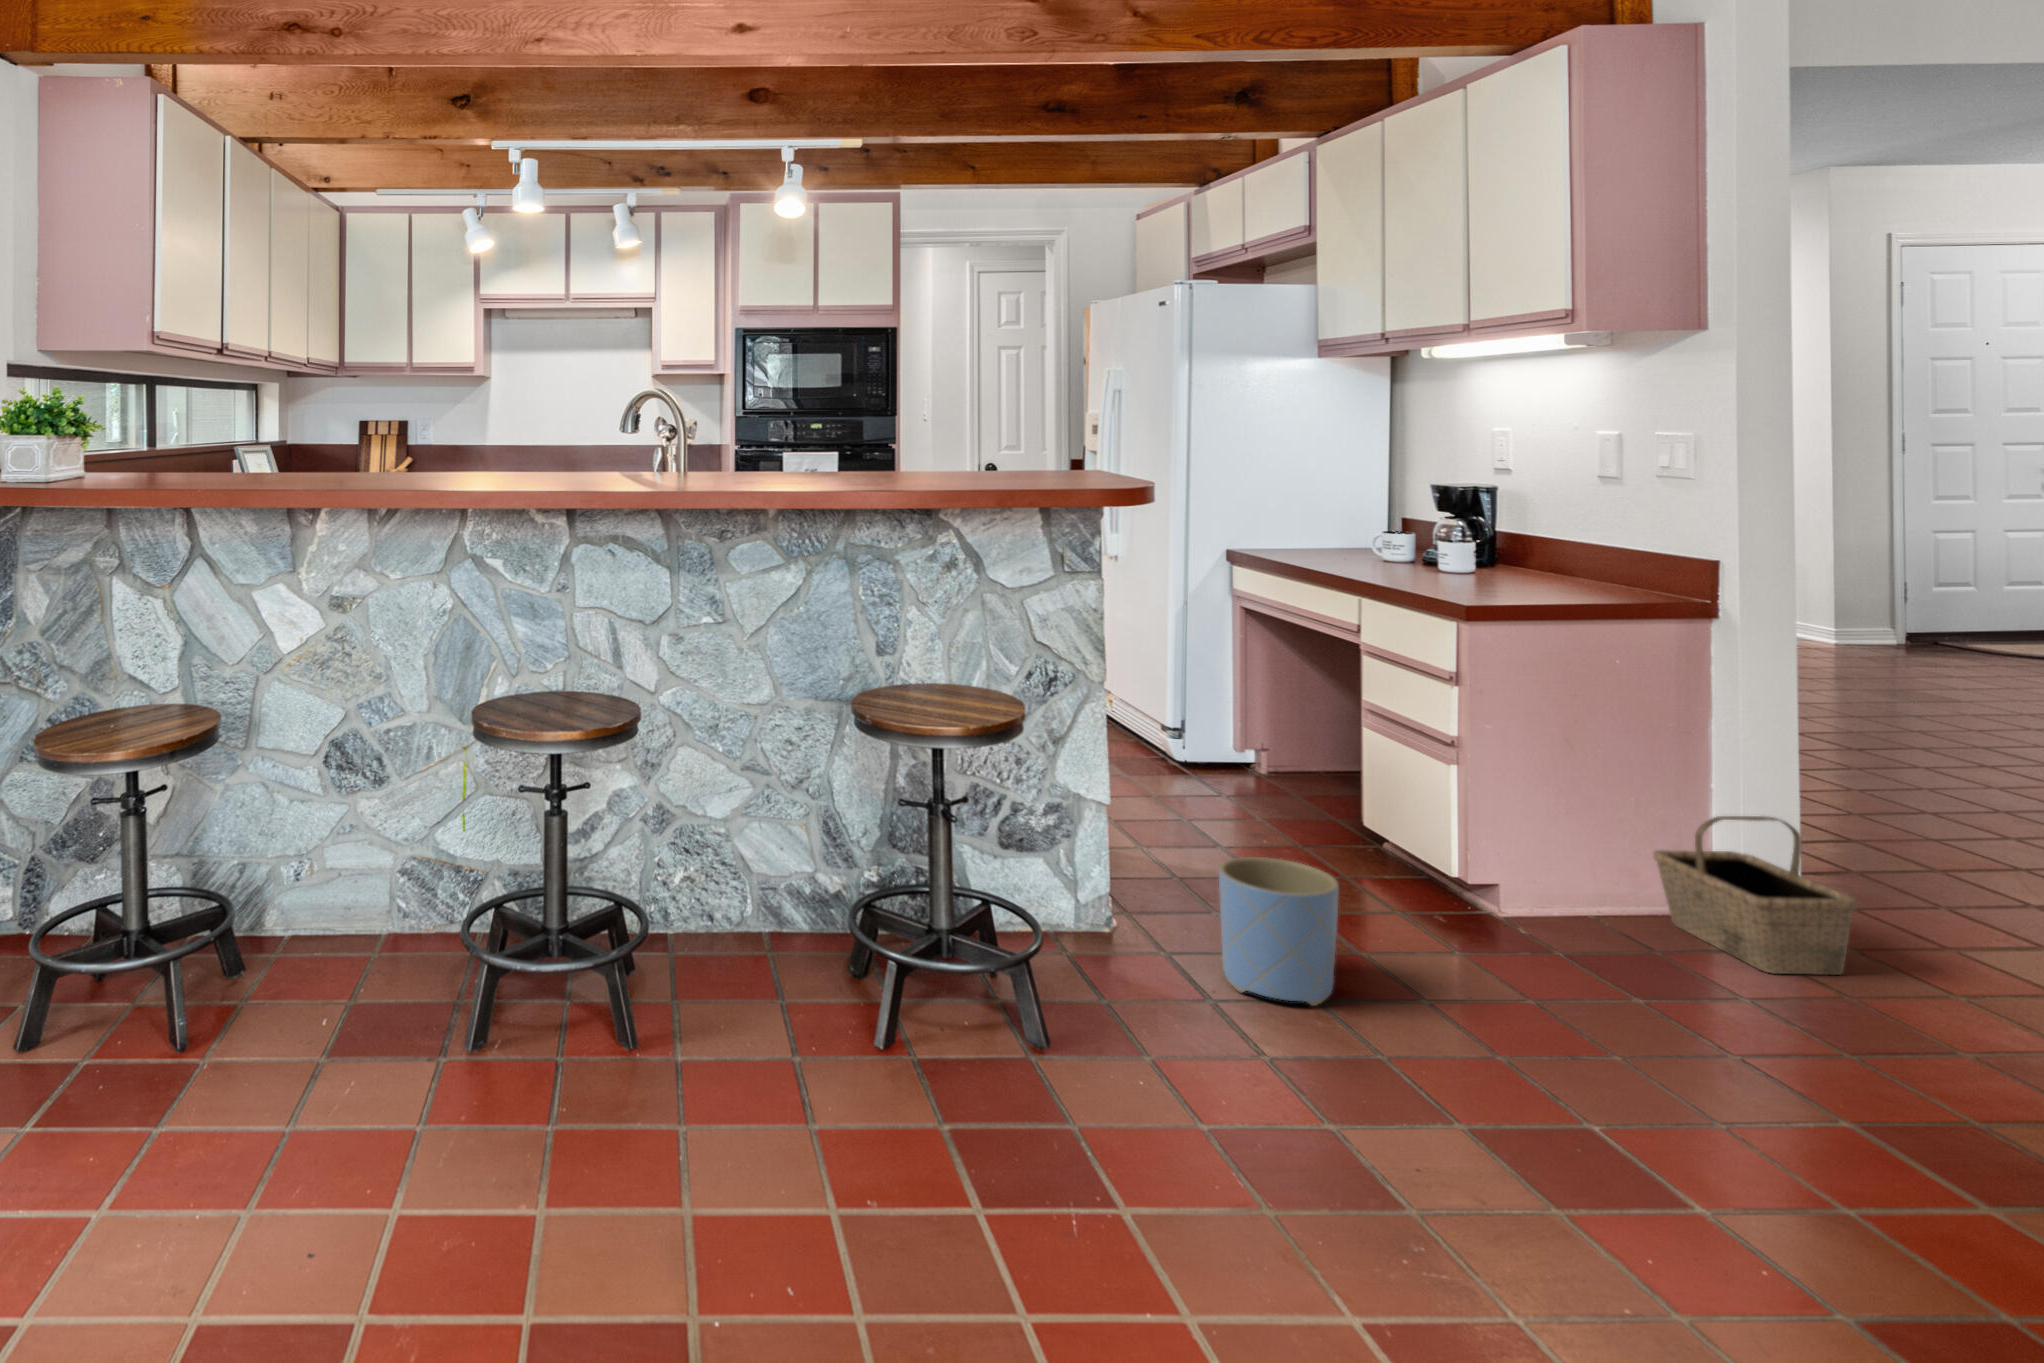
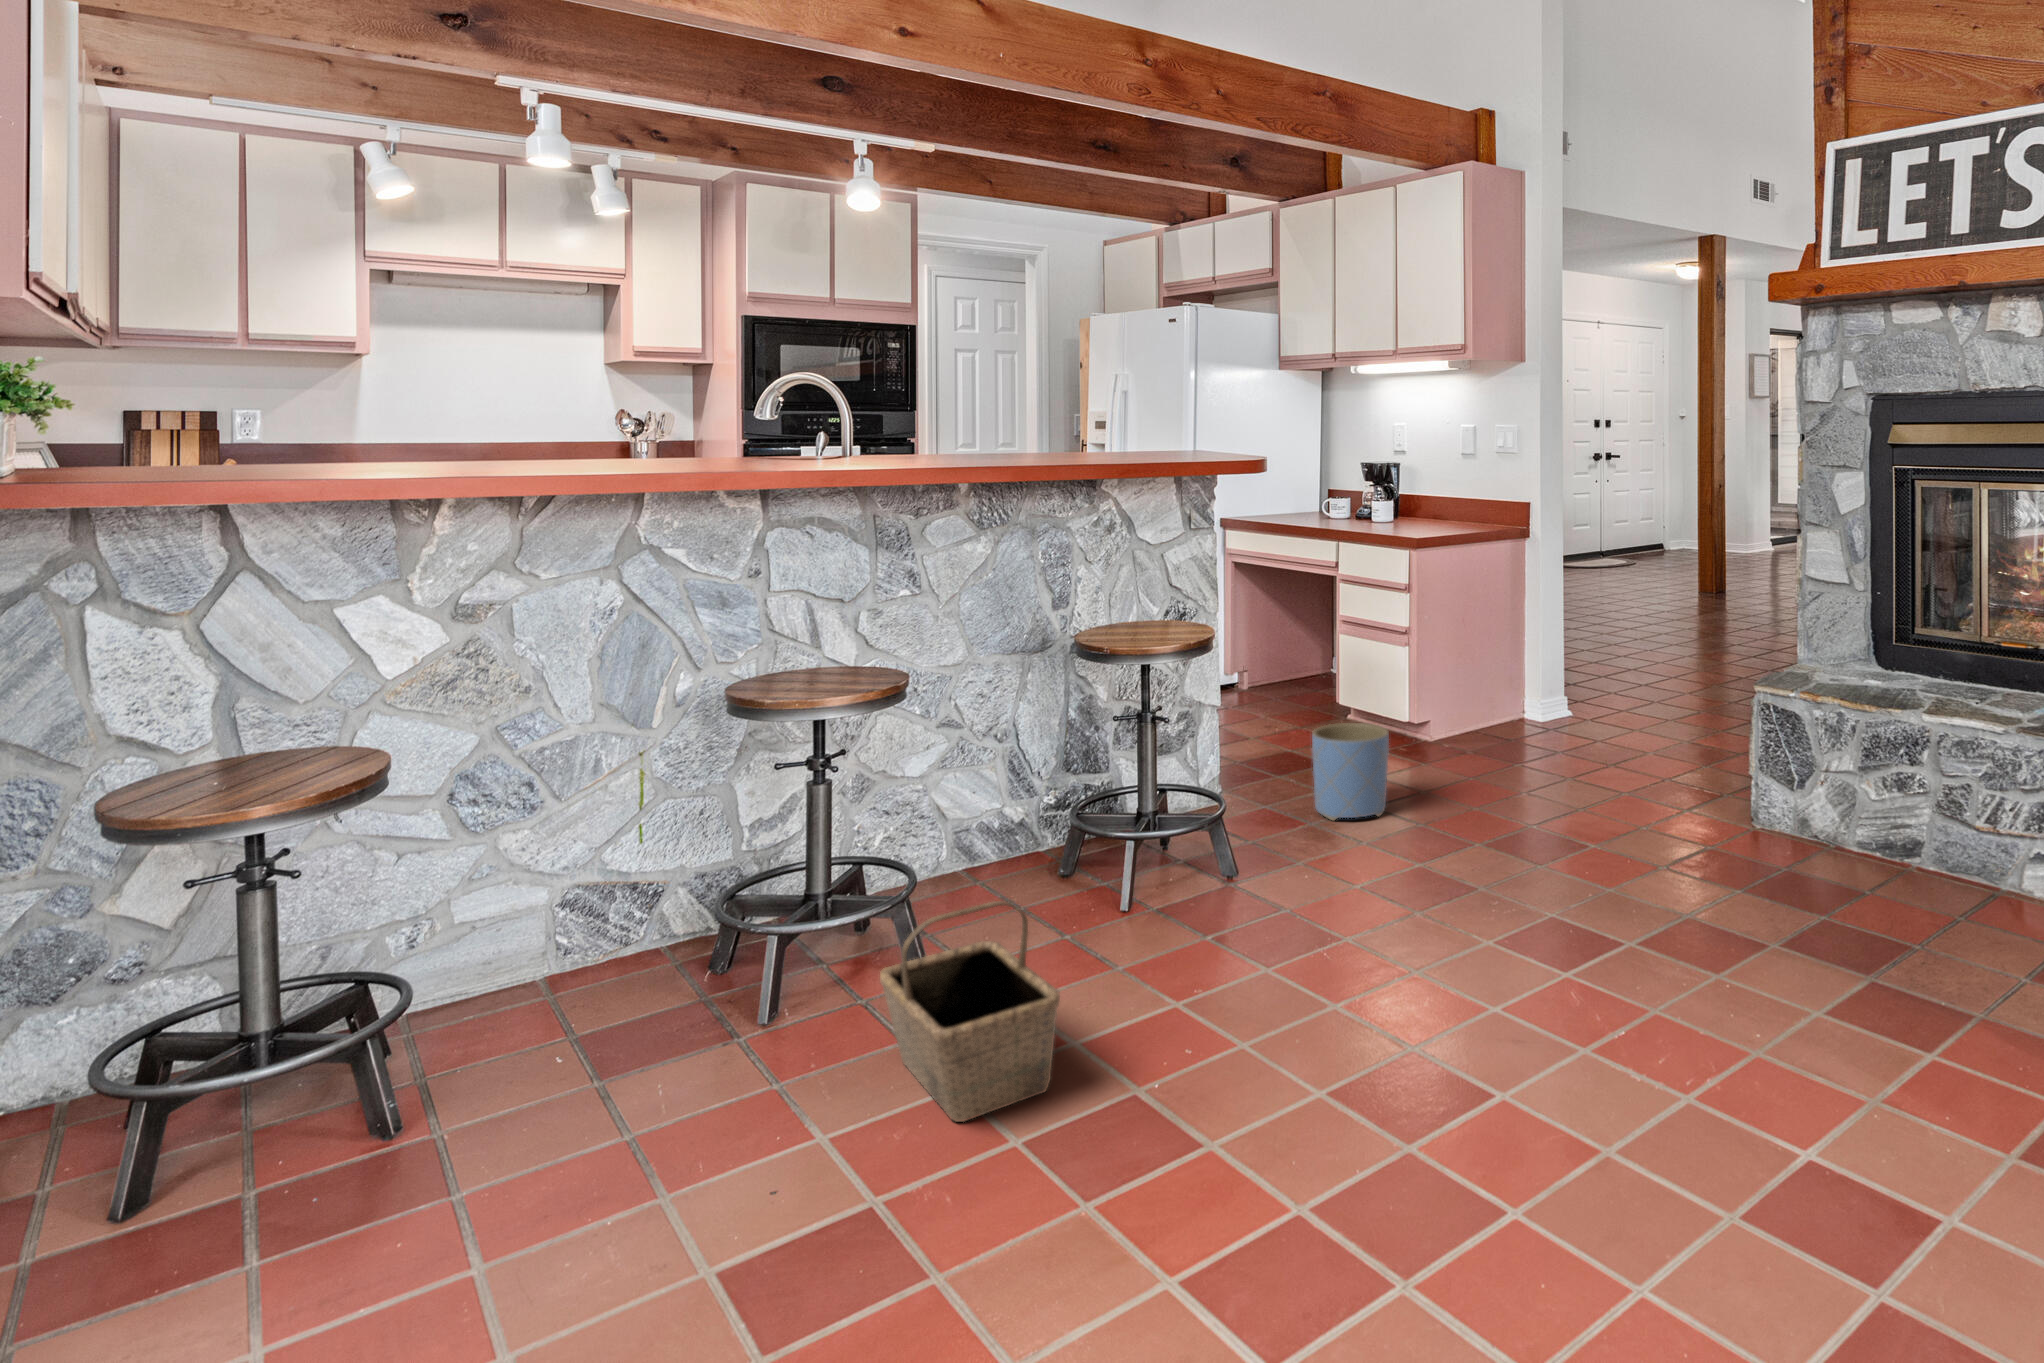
basket: present [1654,816,1857,975] -> present [880,901,1060,1122]

